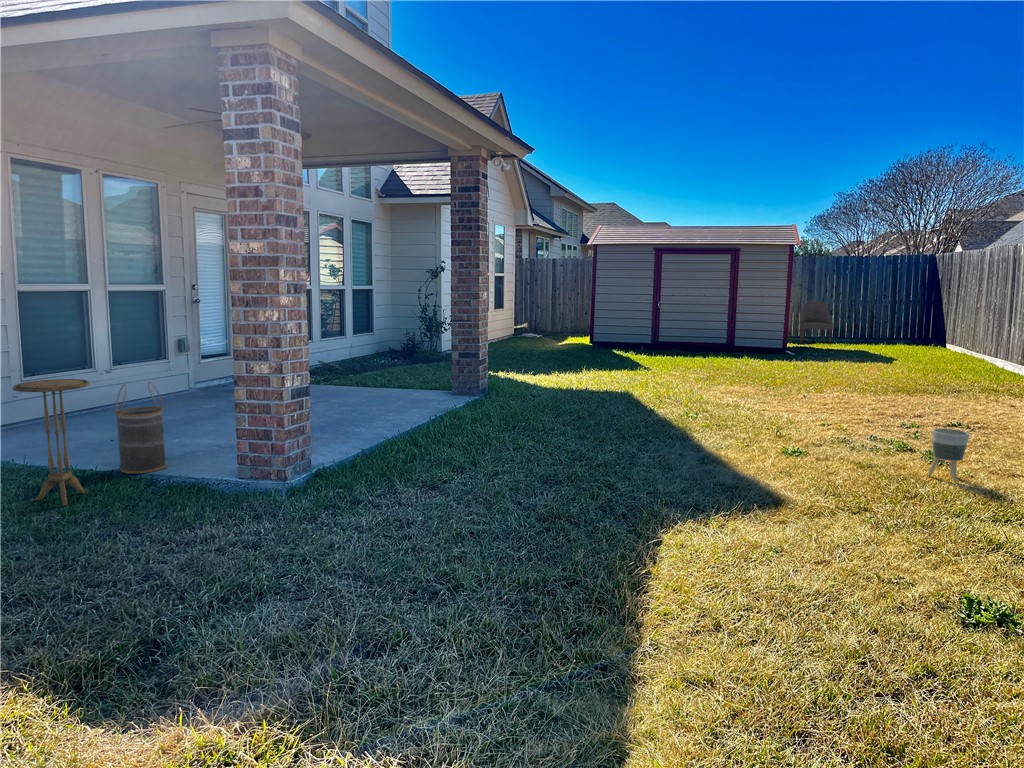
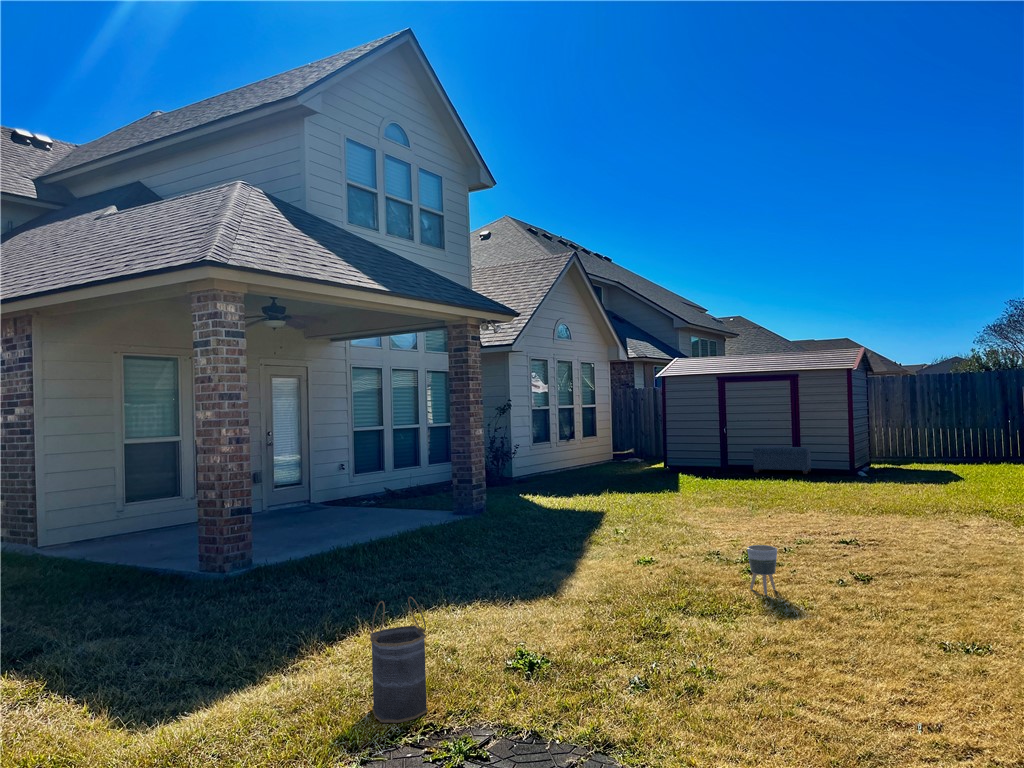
chair: present [800,301,833,344] -> none [892,419,928,464]
bench: none [690,323,745,351] -> present [753,447,811,474]
side table: present [13,379,89,506] -> none [63,503,110,586]
basket: present [115,382,167,474] -> present [370,596,428,723]

